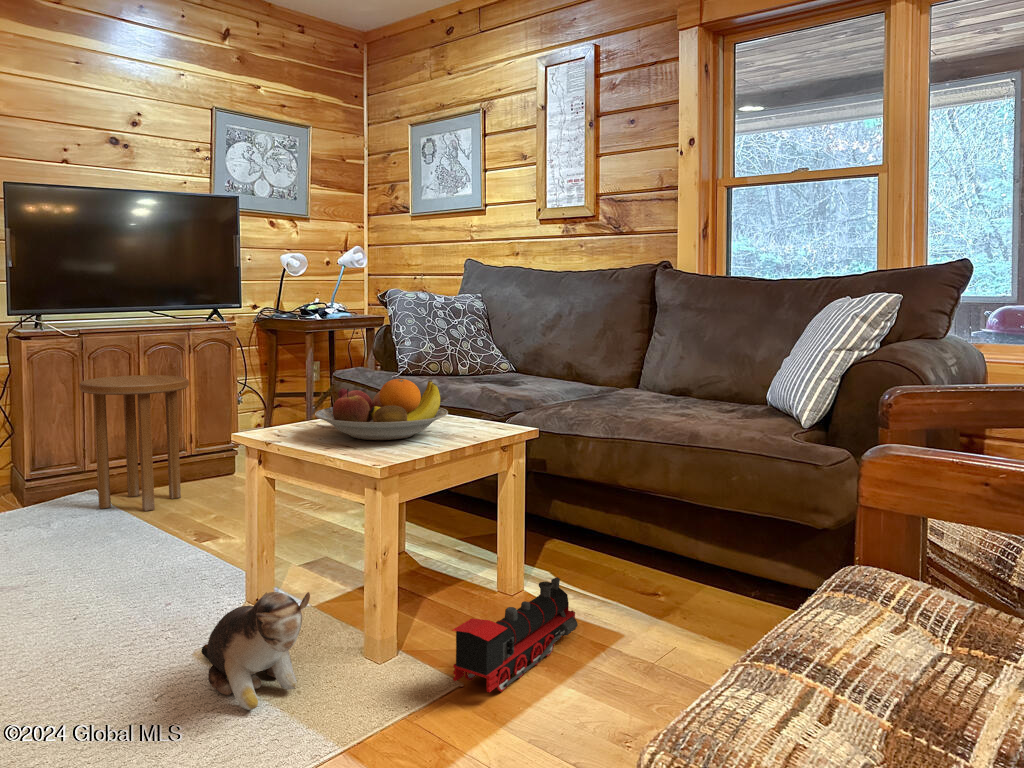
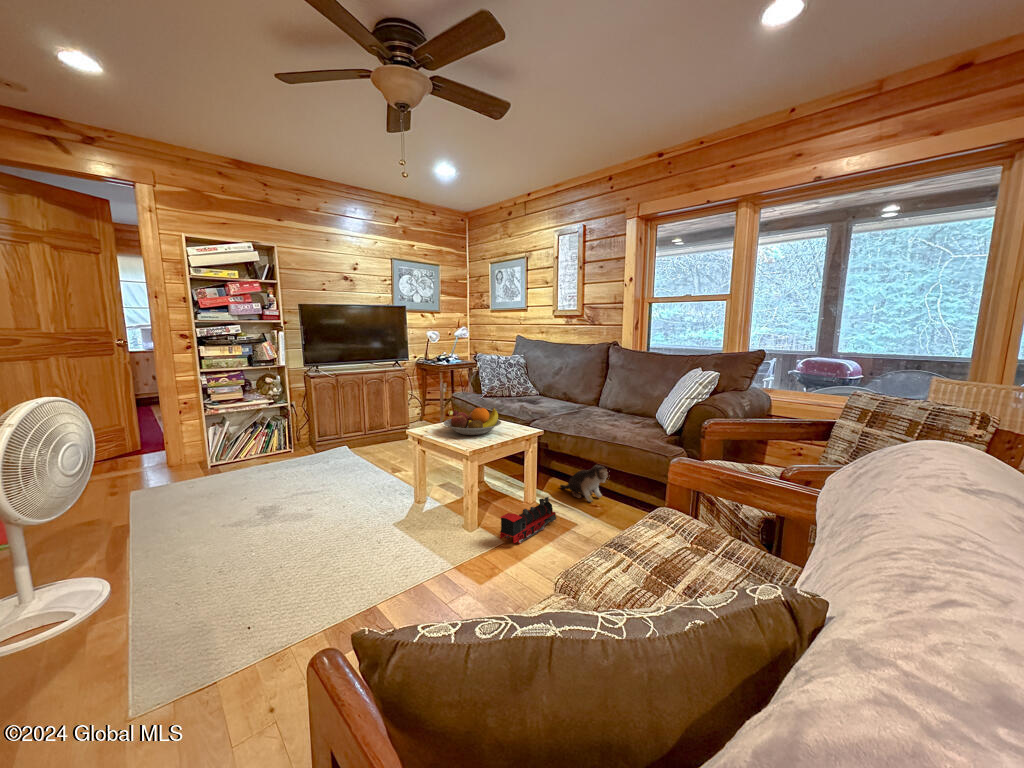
side table: present [79,375,189,511] -> none [335,396,384,461]
plush toy: present [201,592,310,710] -> present [560,465,608,502]

